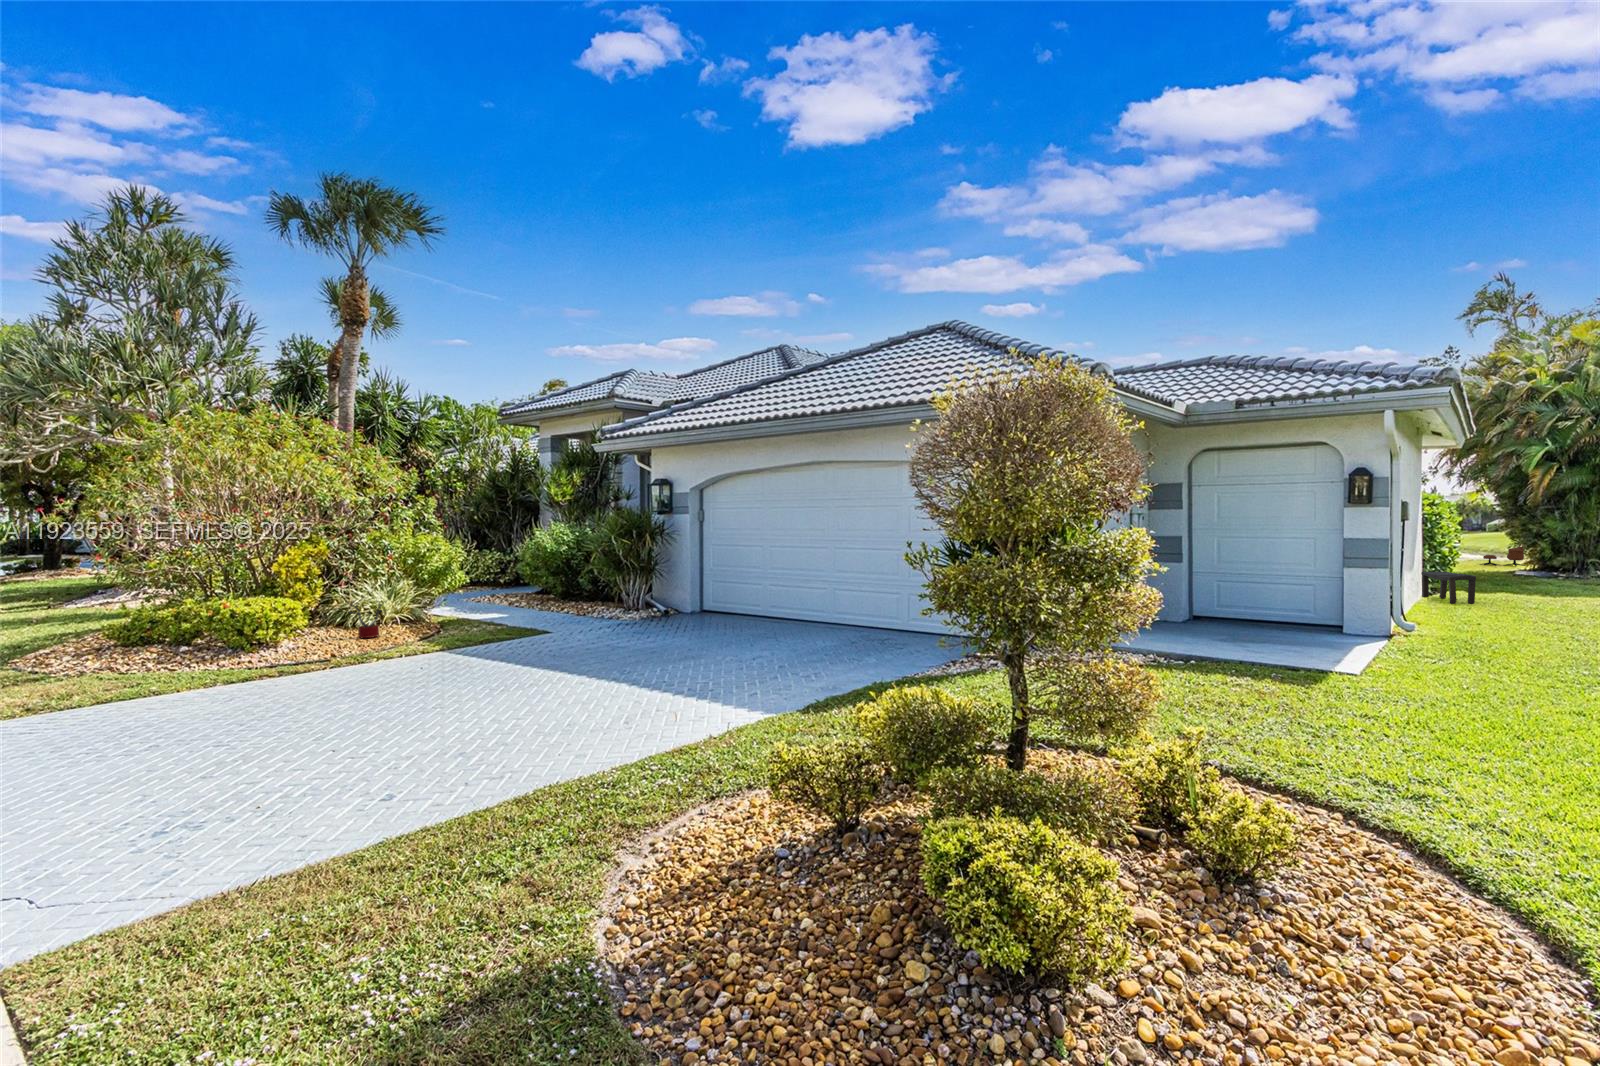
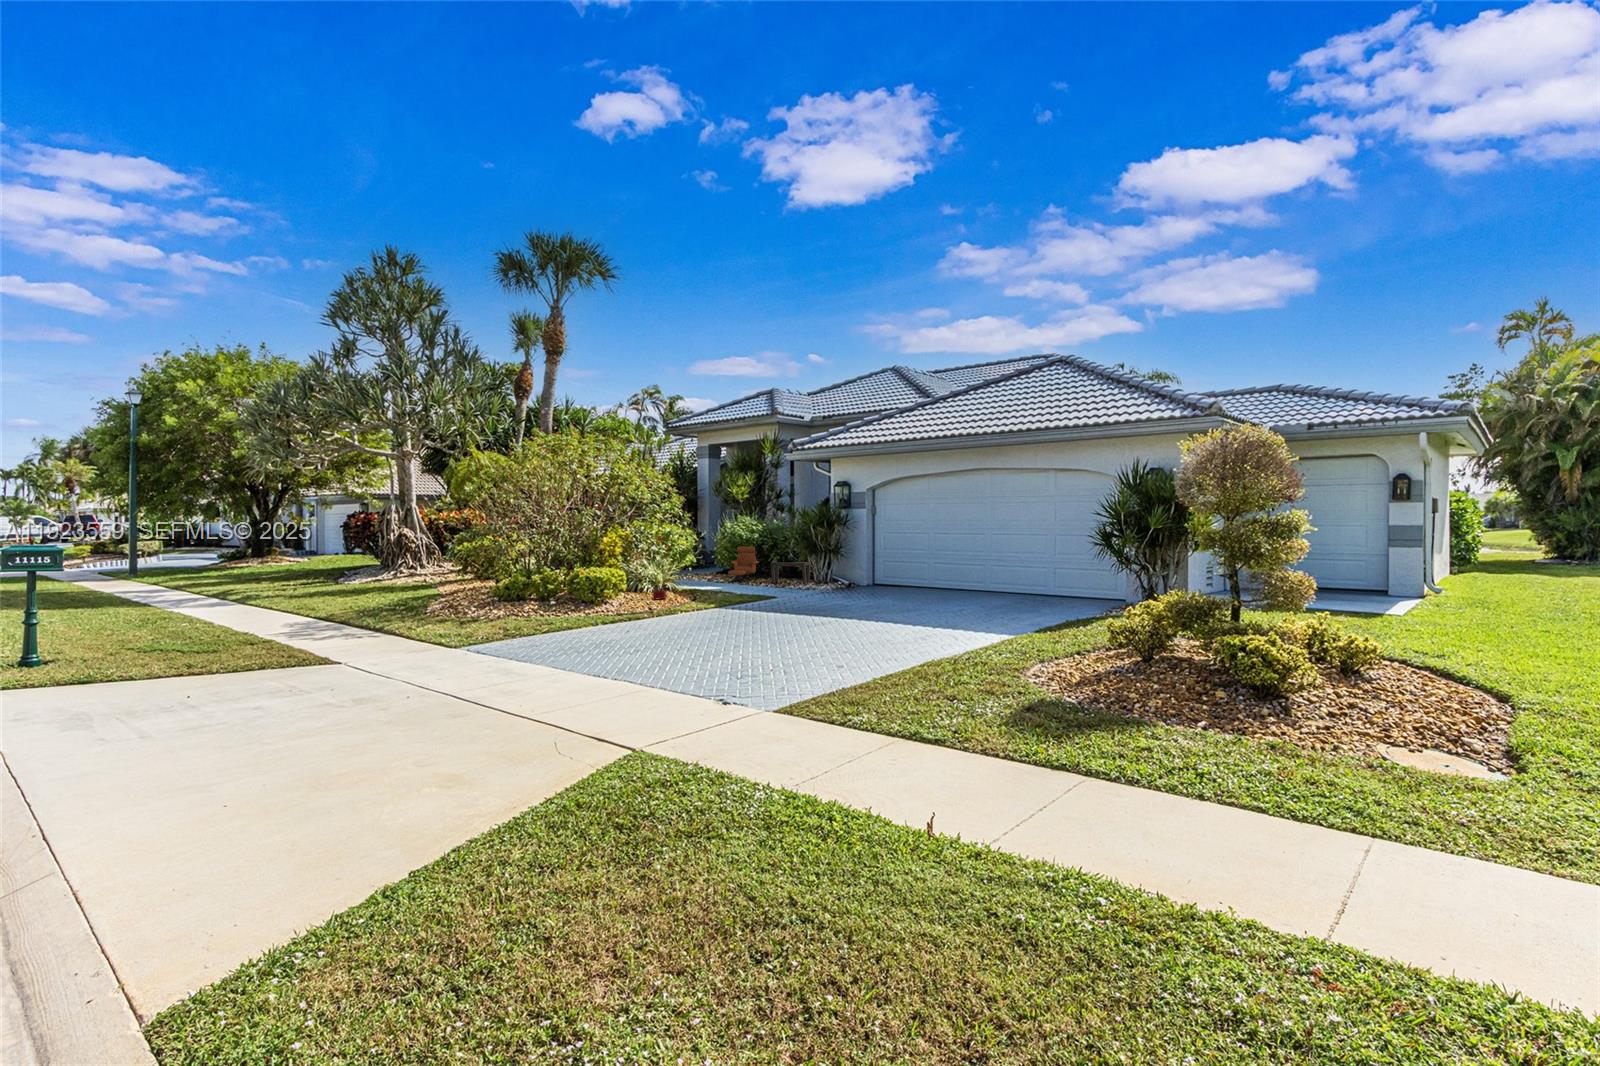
lounge chair: present [1483,547,1526,566] -> present [728,547,759,583]
bench: present [1421,572,1476,604] -> present [771,562,811,584]

